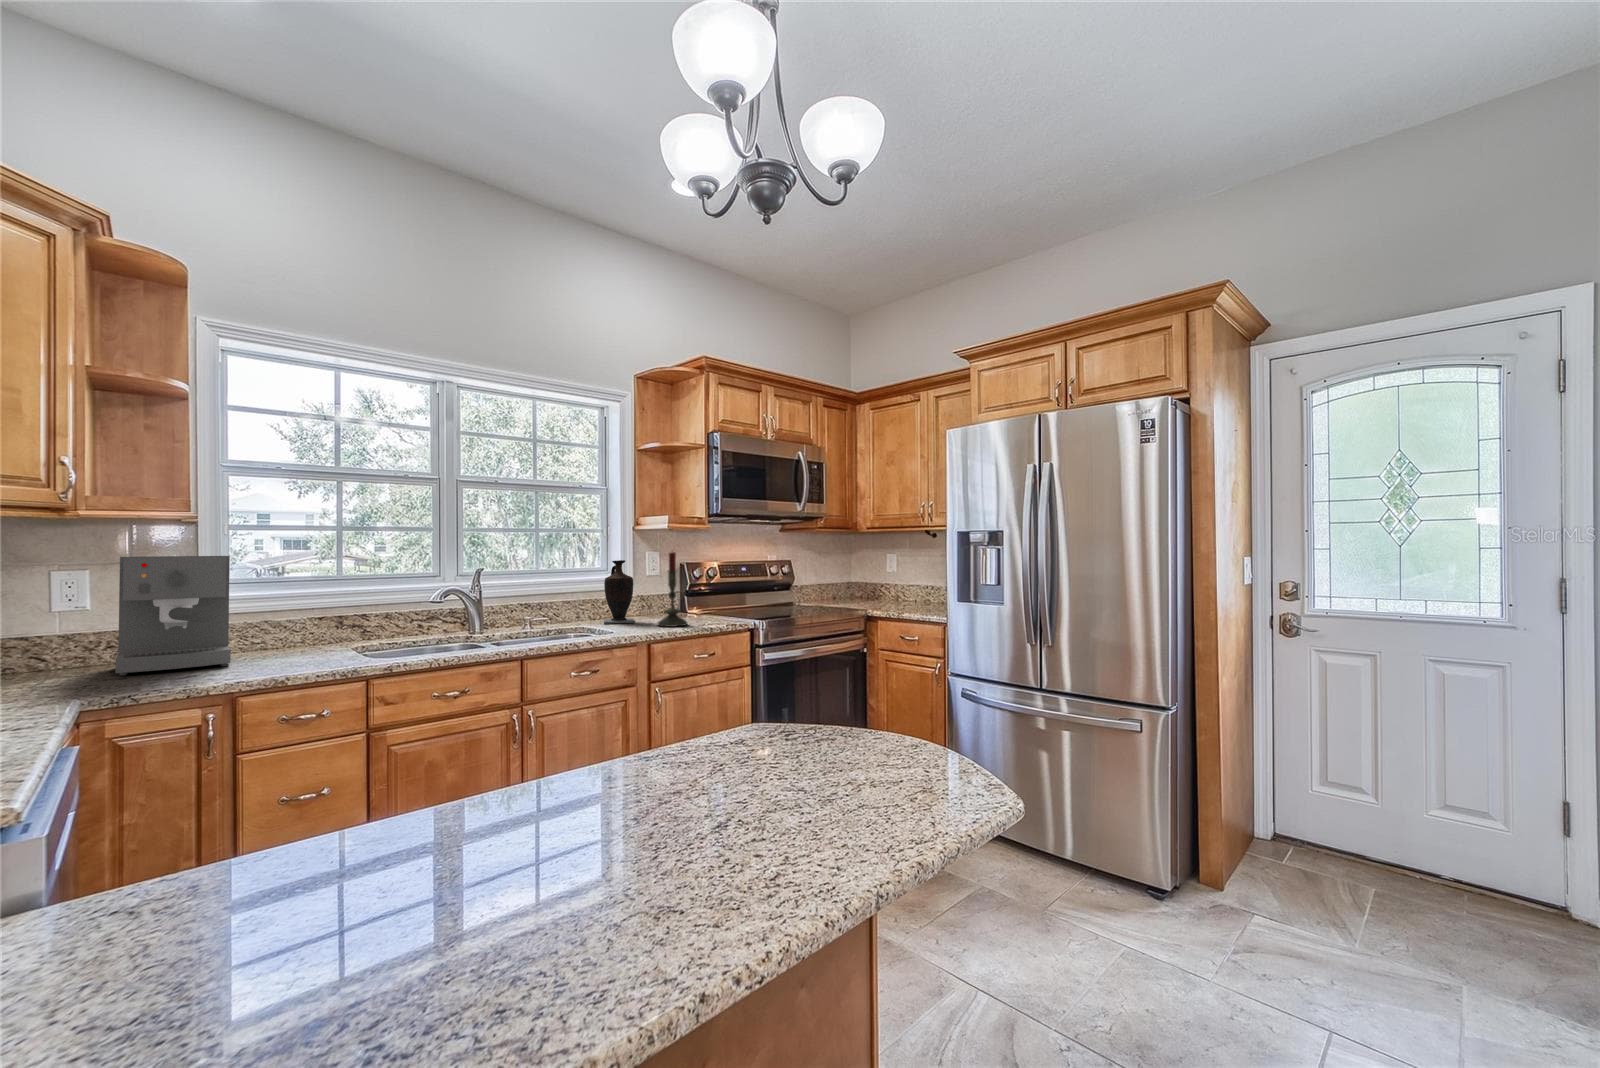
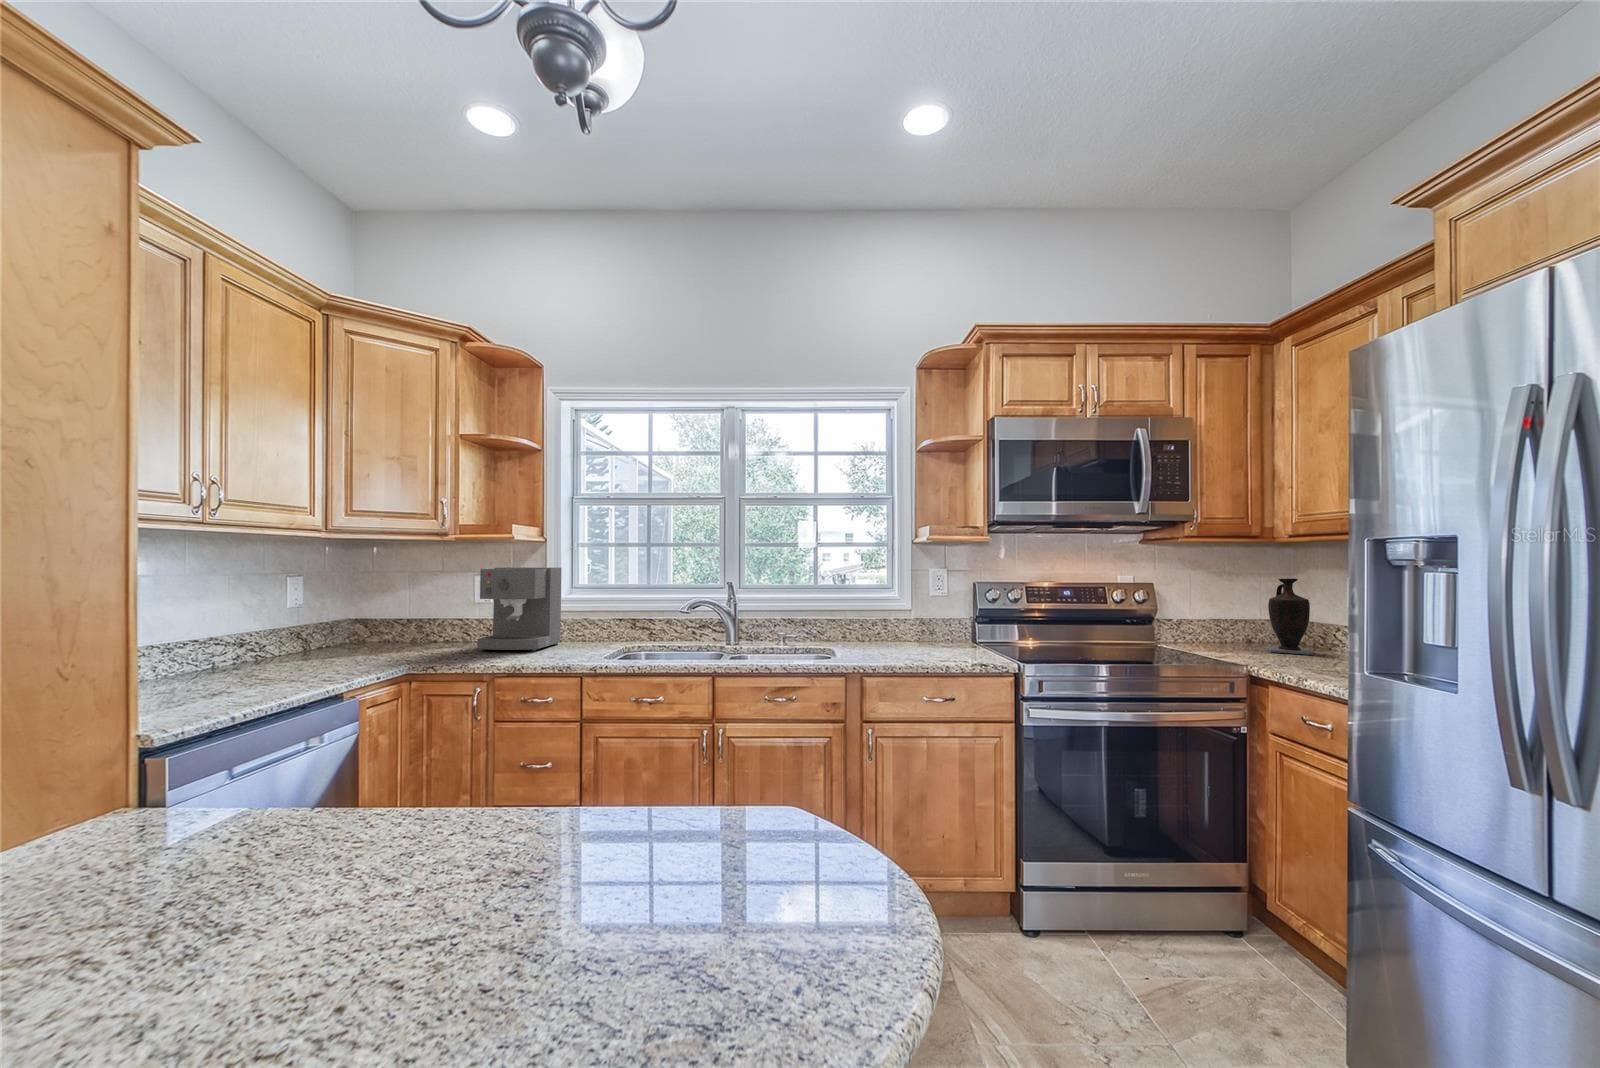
candle: present [658,552,687,627] -> none [902,568,937,660]
vase: present [604,560,634,624] -> present [1268,579,1314,655]

